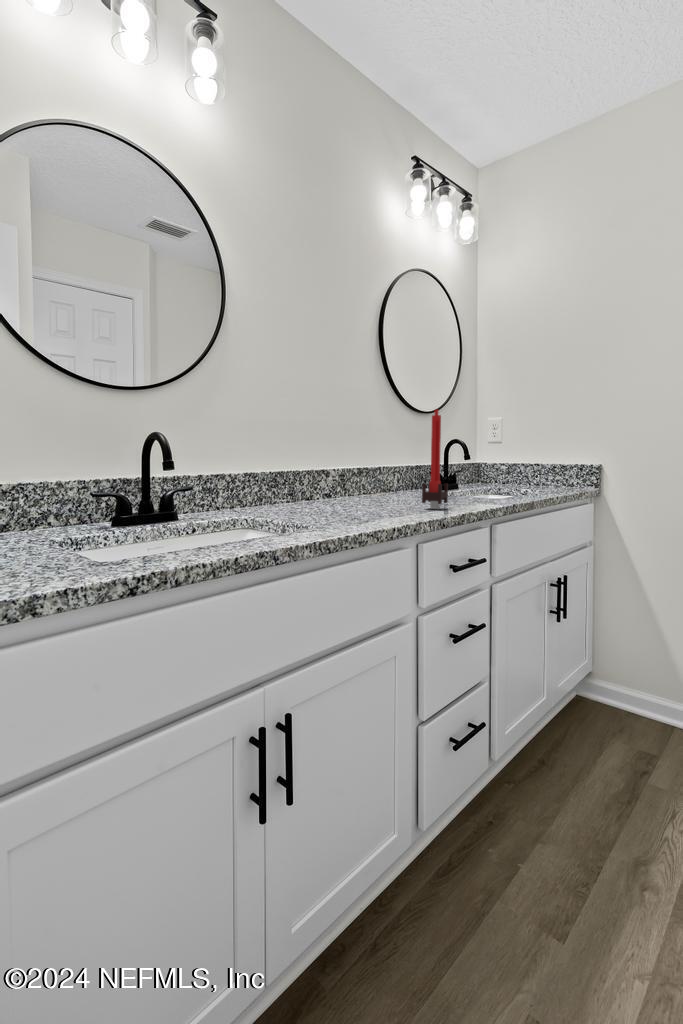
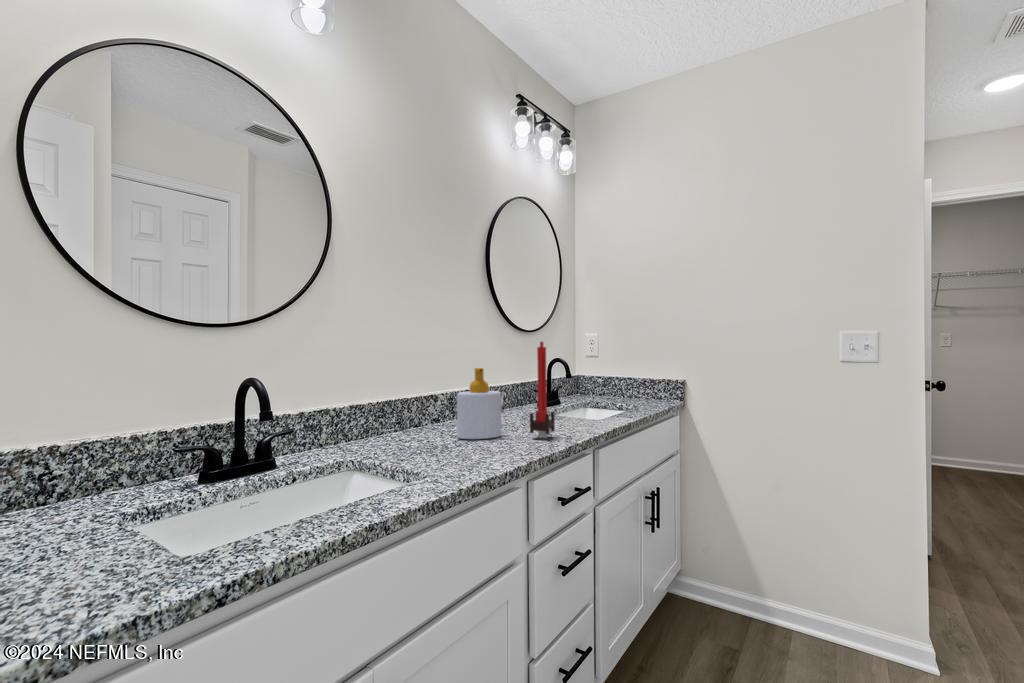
soap bottle: none [349,438,393,508] -> present [457,368,501,439]

